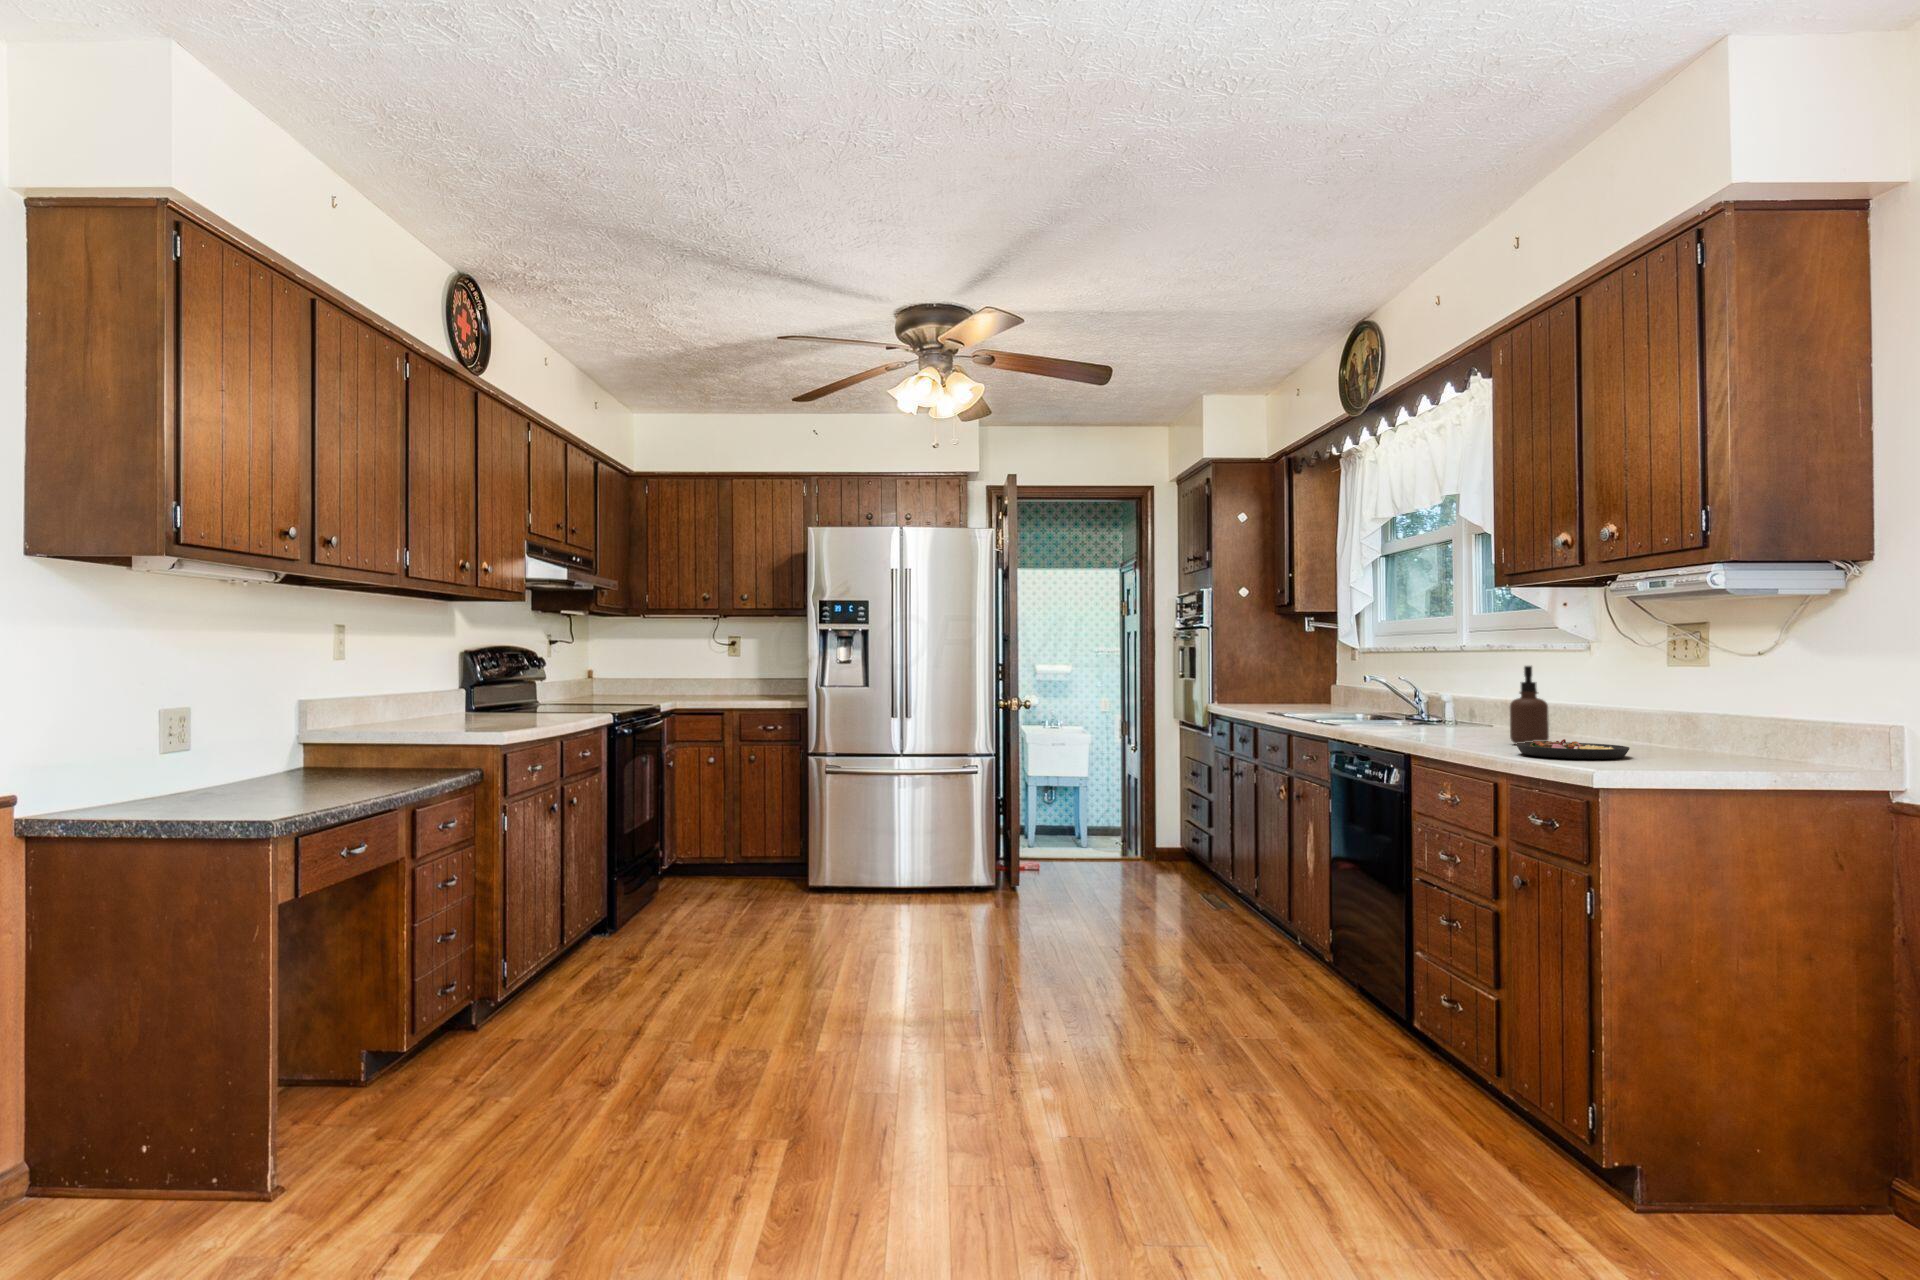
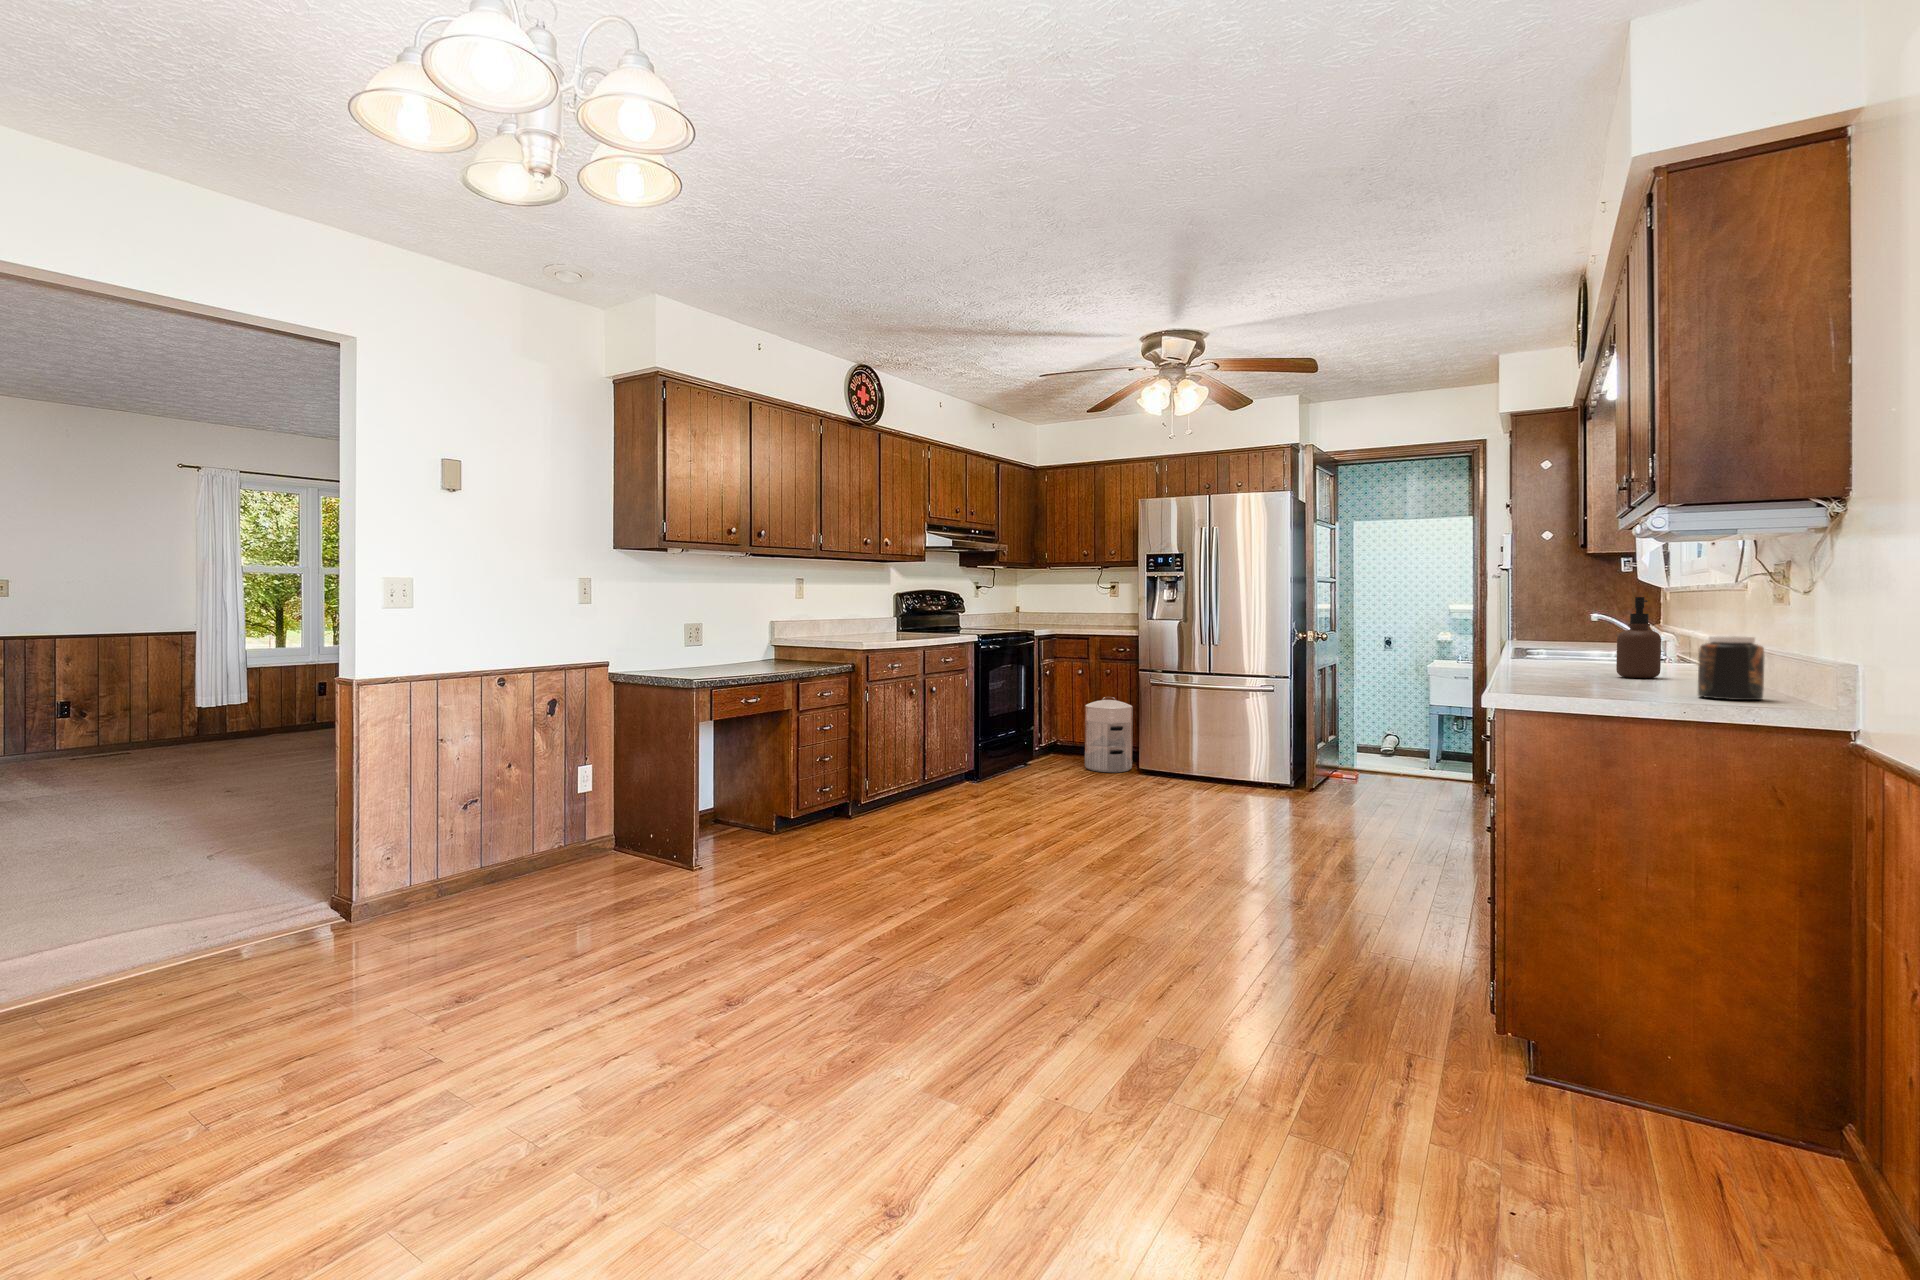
jar: none [1685,705,1741,765] -> present [1698,636,1764,700]
plate: present [1516,739,1630,759] -> none [1554,670,1678,689]
waste bin: none [735,791,800,896] -> present [1085,697,1133,772]

